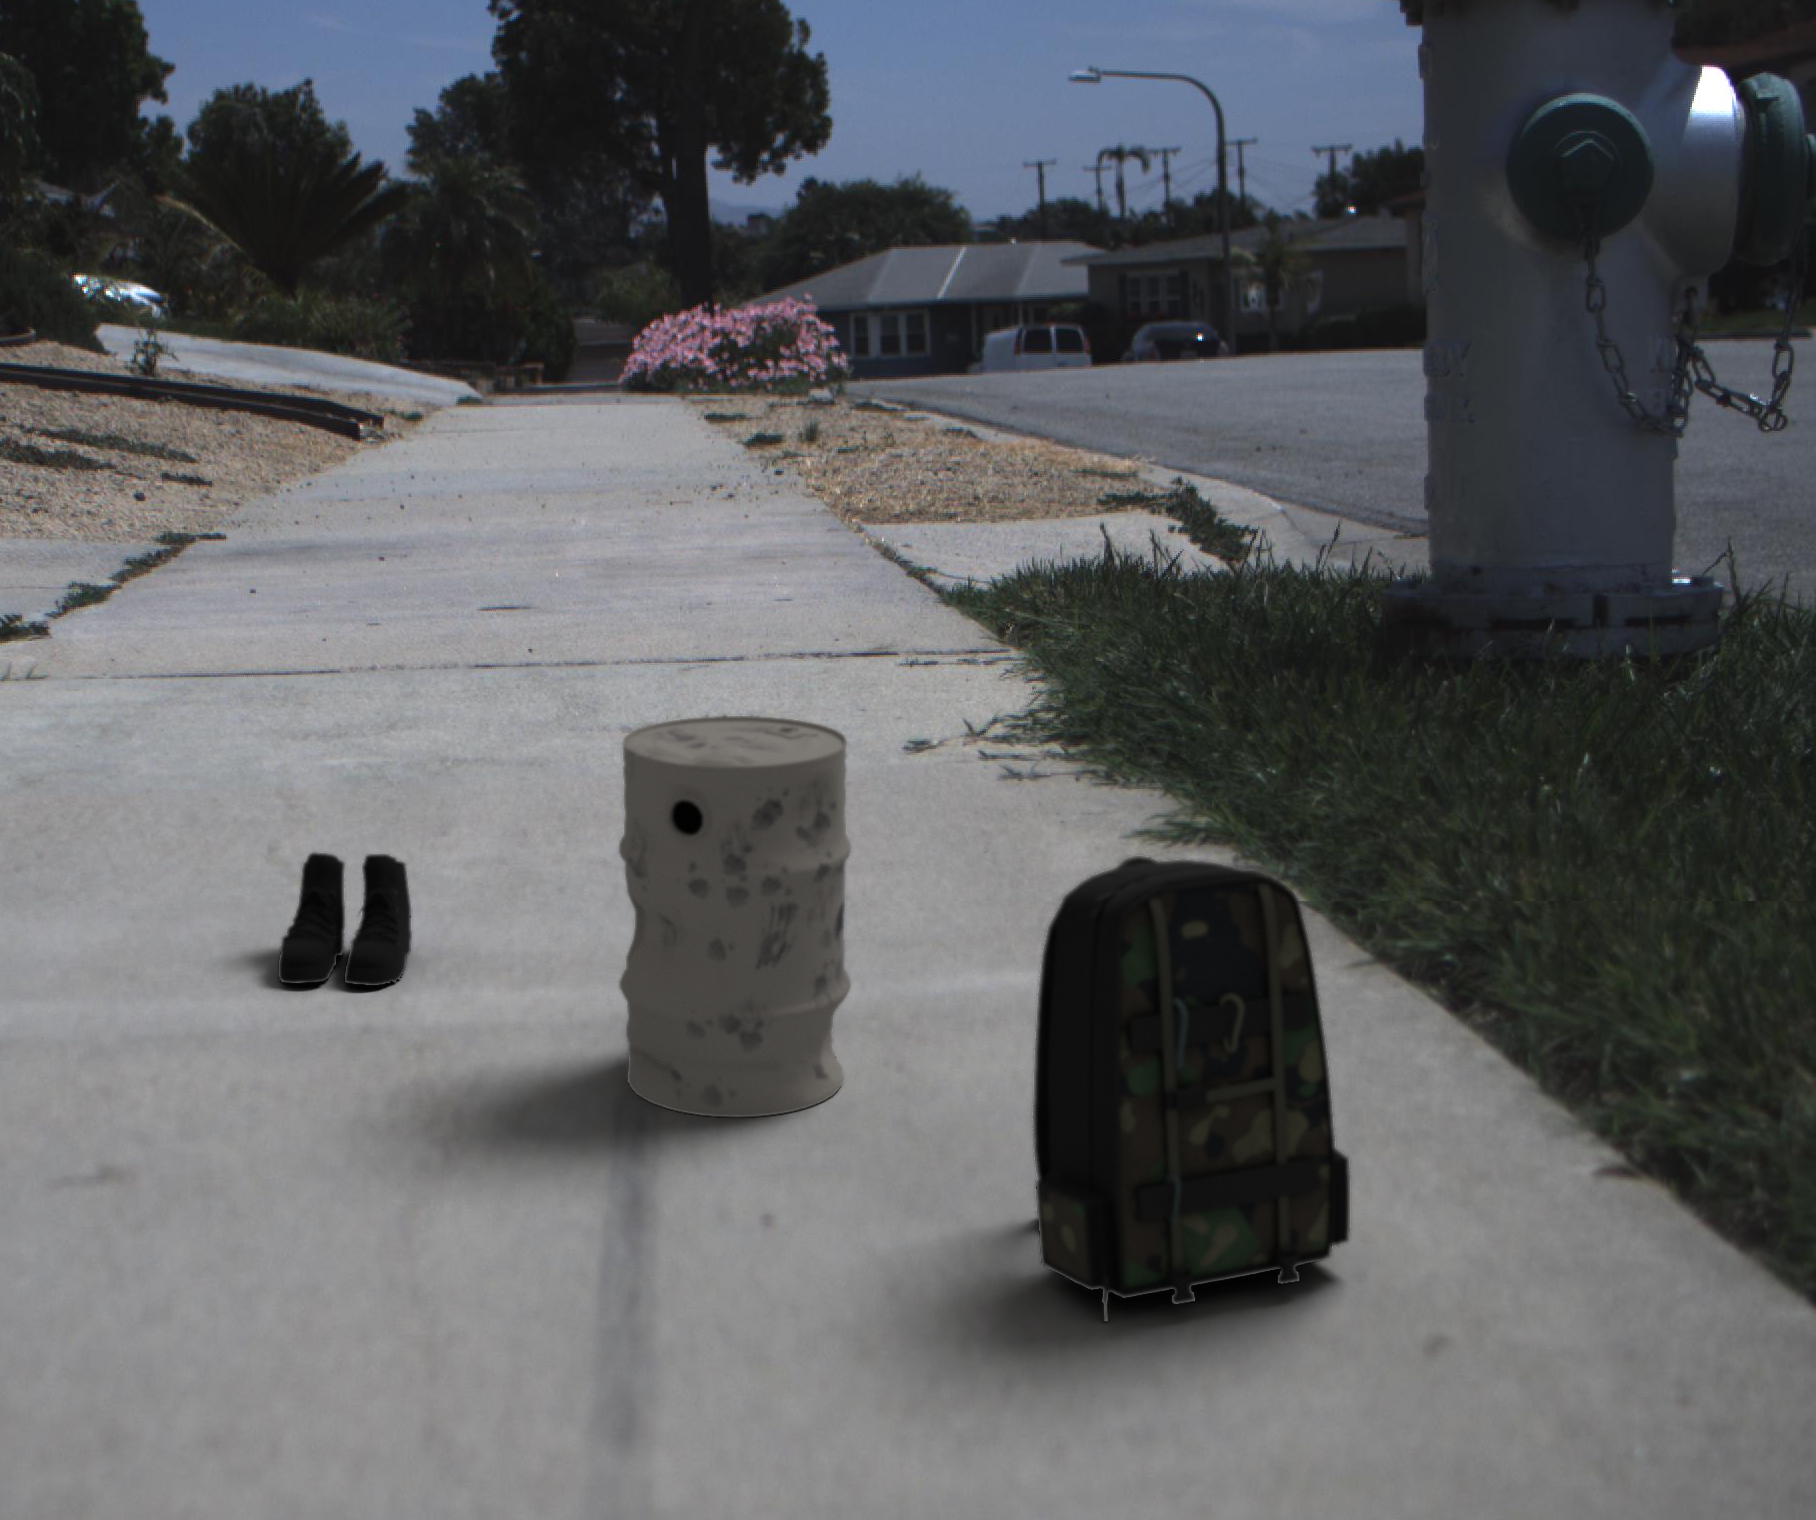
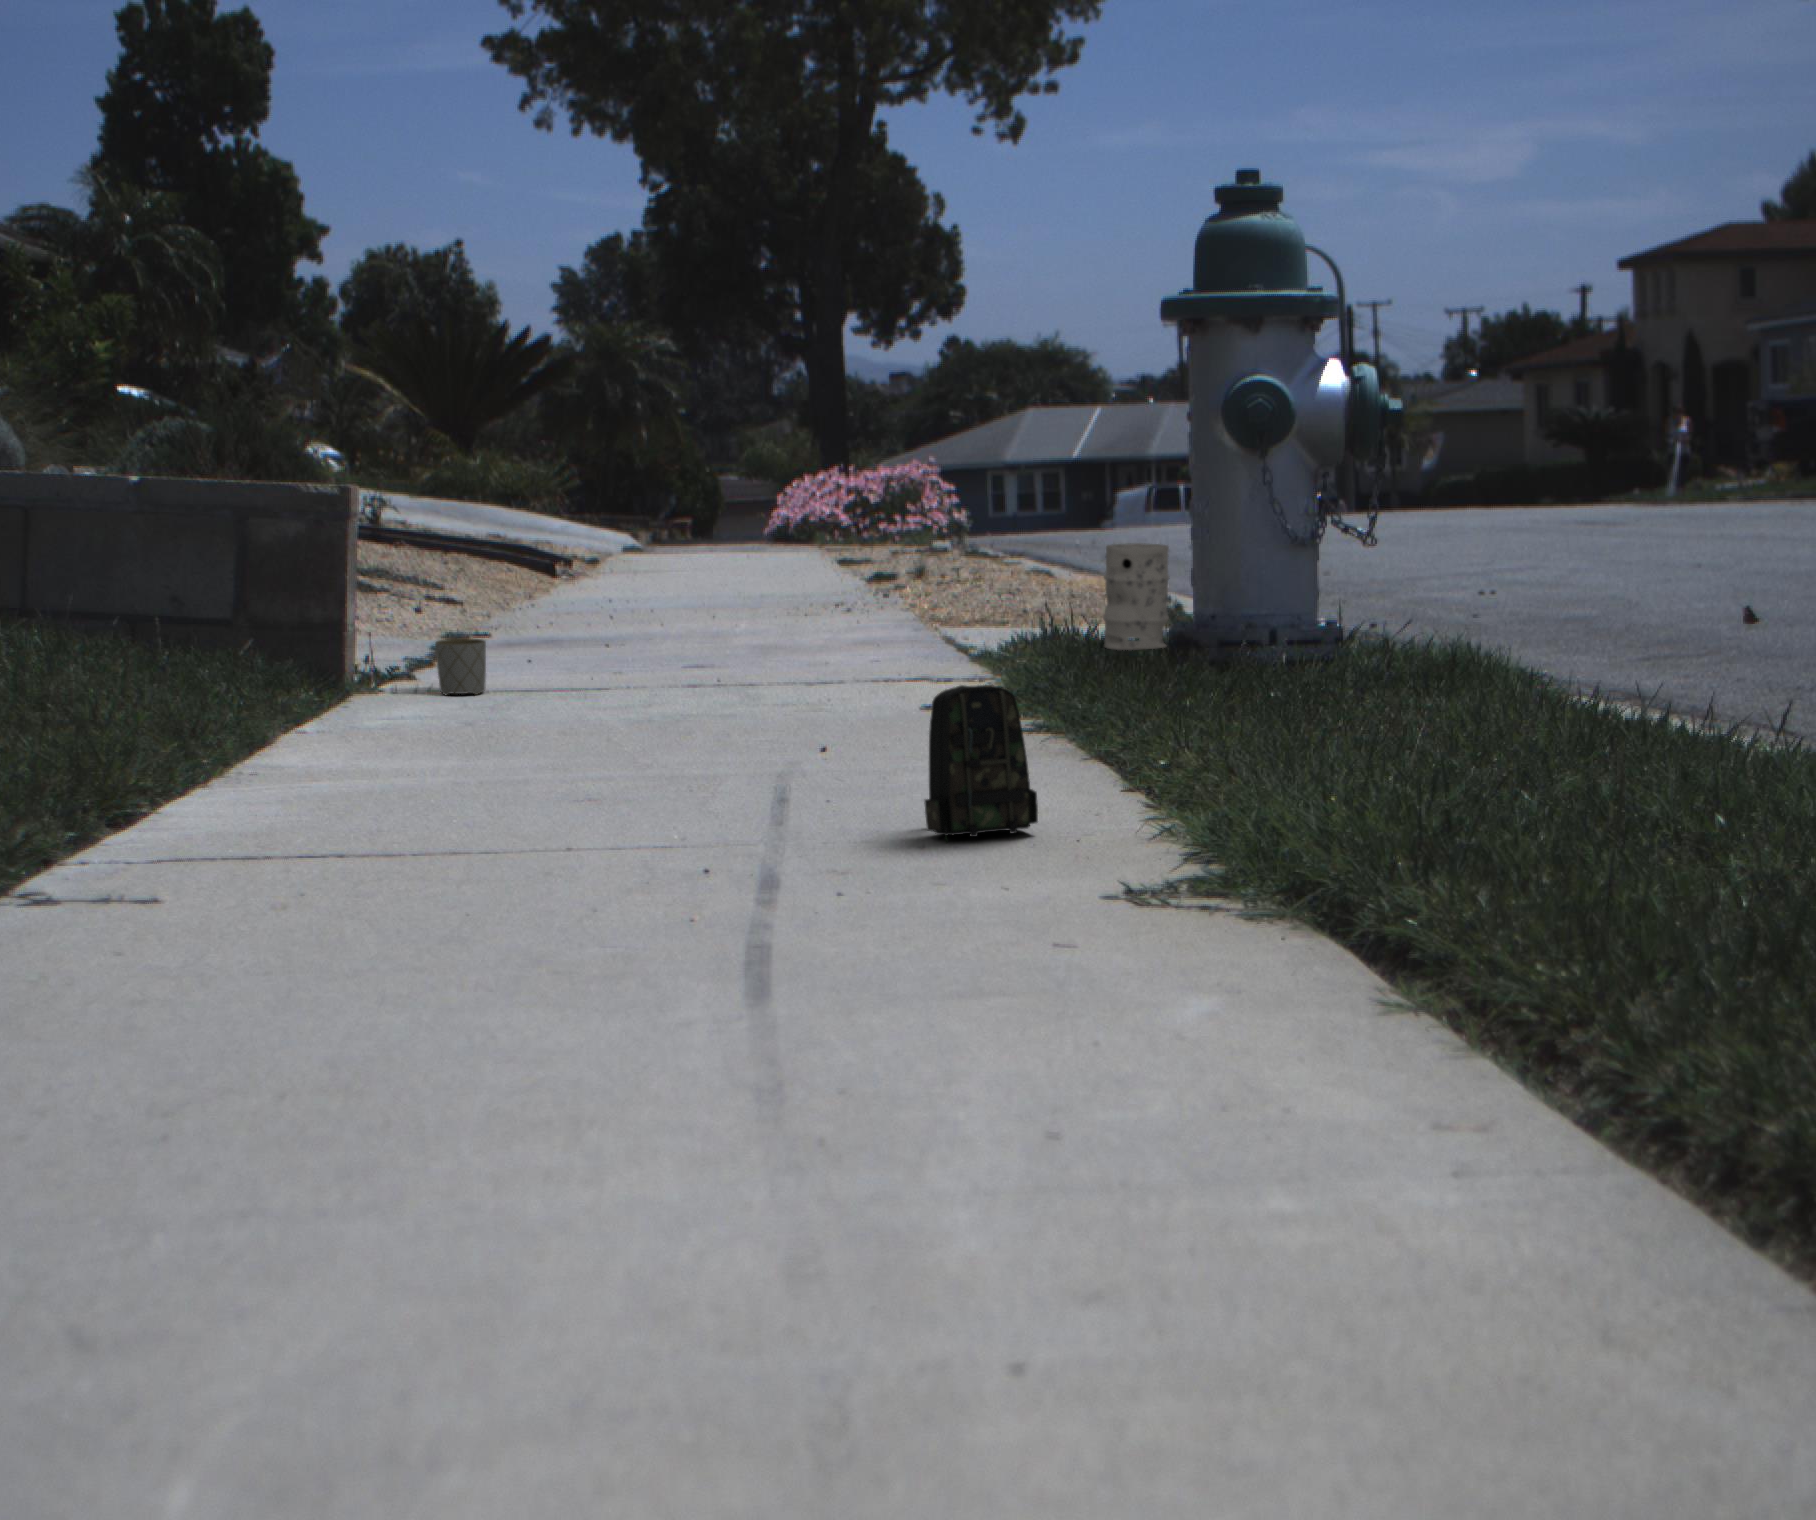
planter: none [21,592,114,696] -> present [435,638,486,695]
trash can: present [619,716,851,1117] -> present [1103,543,1170,650]
boots: present [278,853,412,986] -> none [622,726,680,781]

